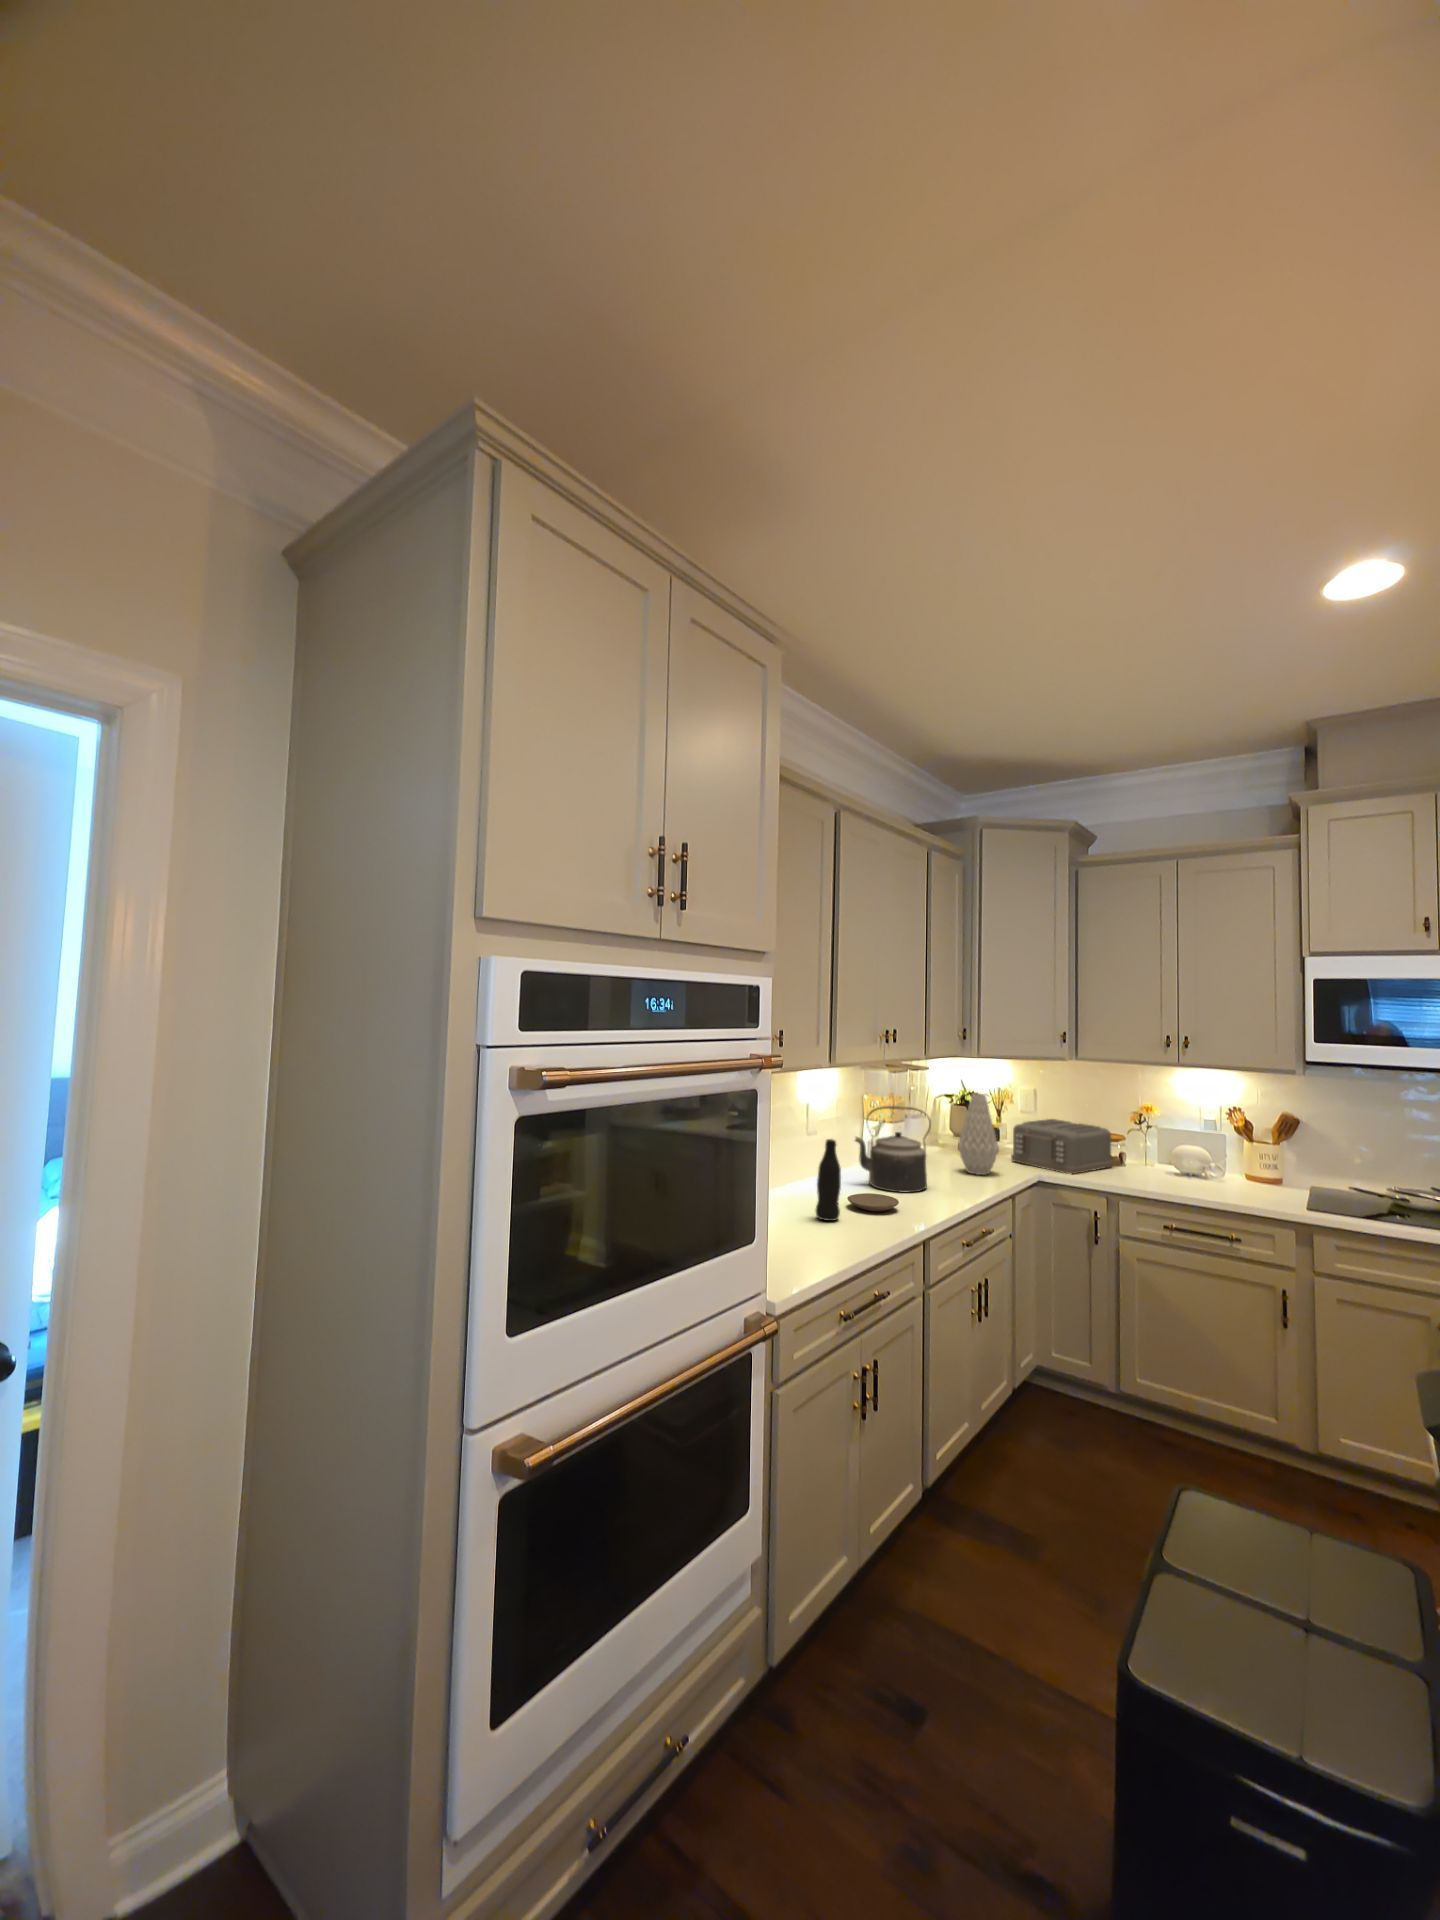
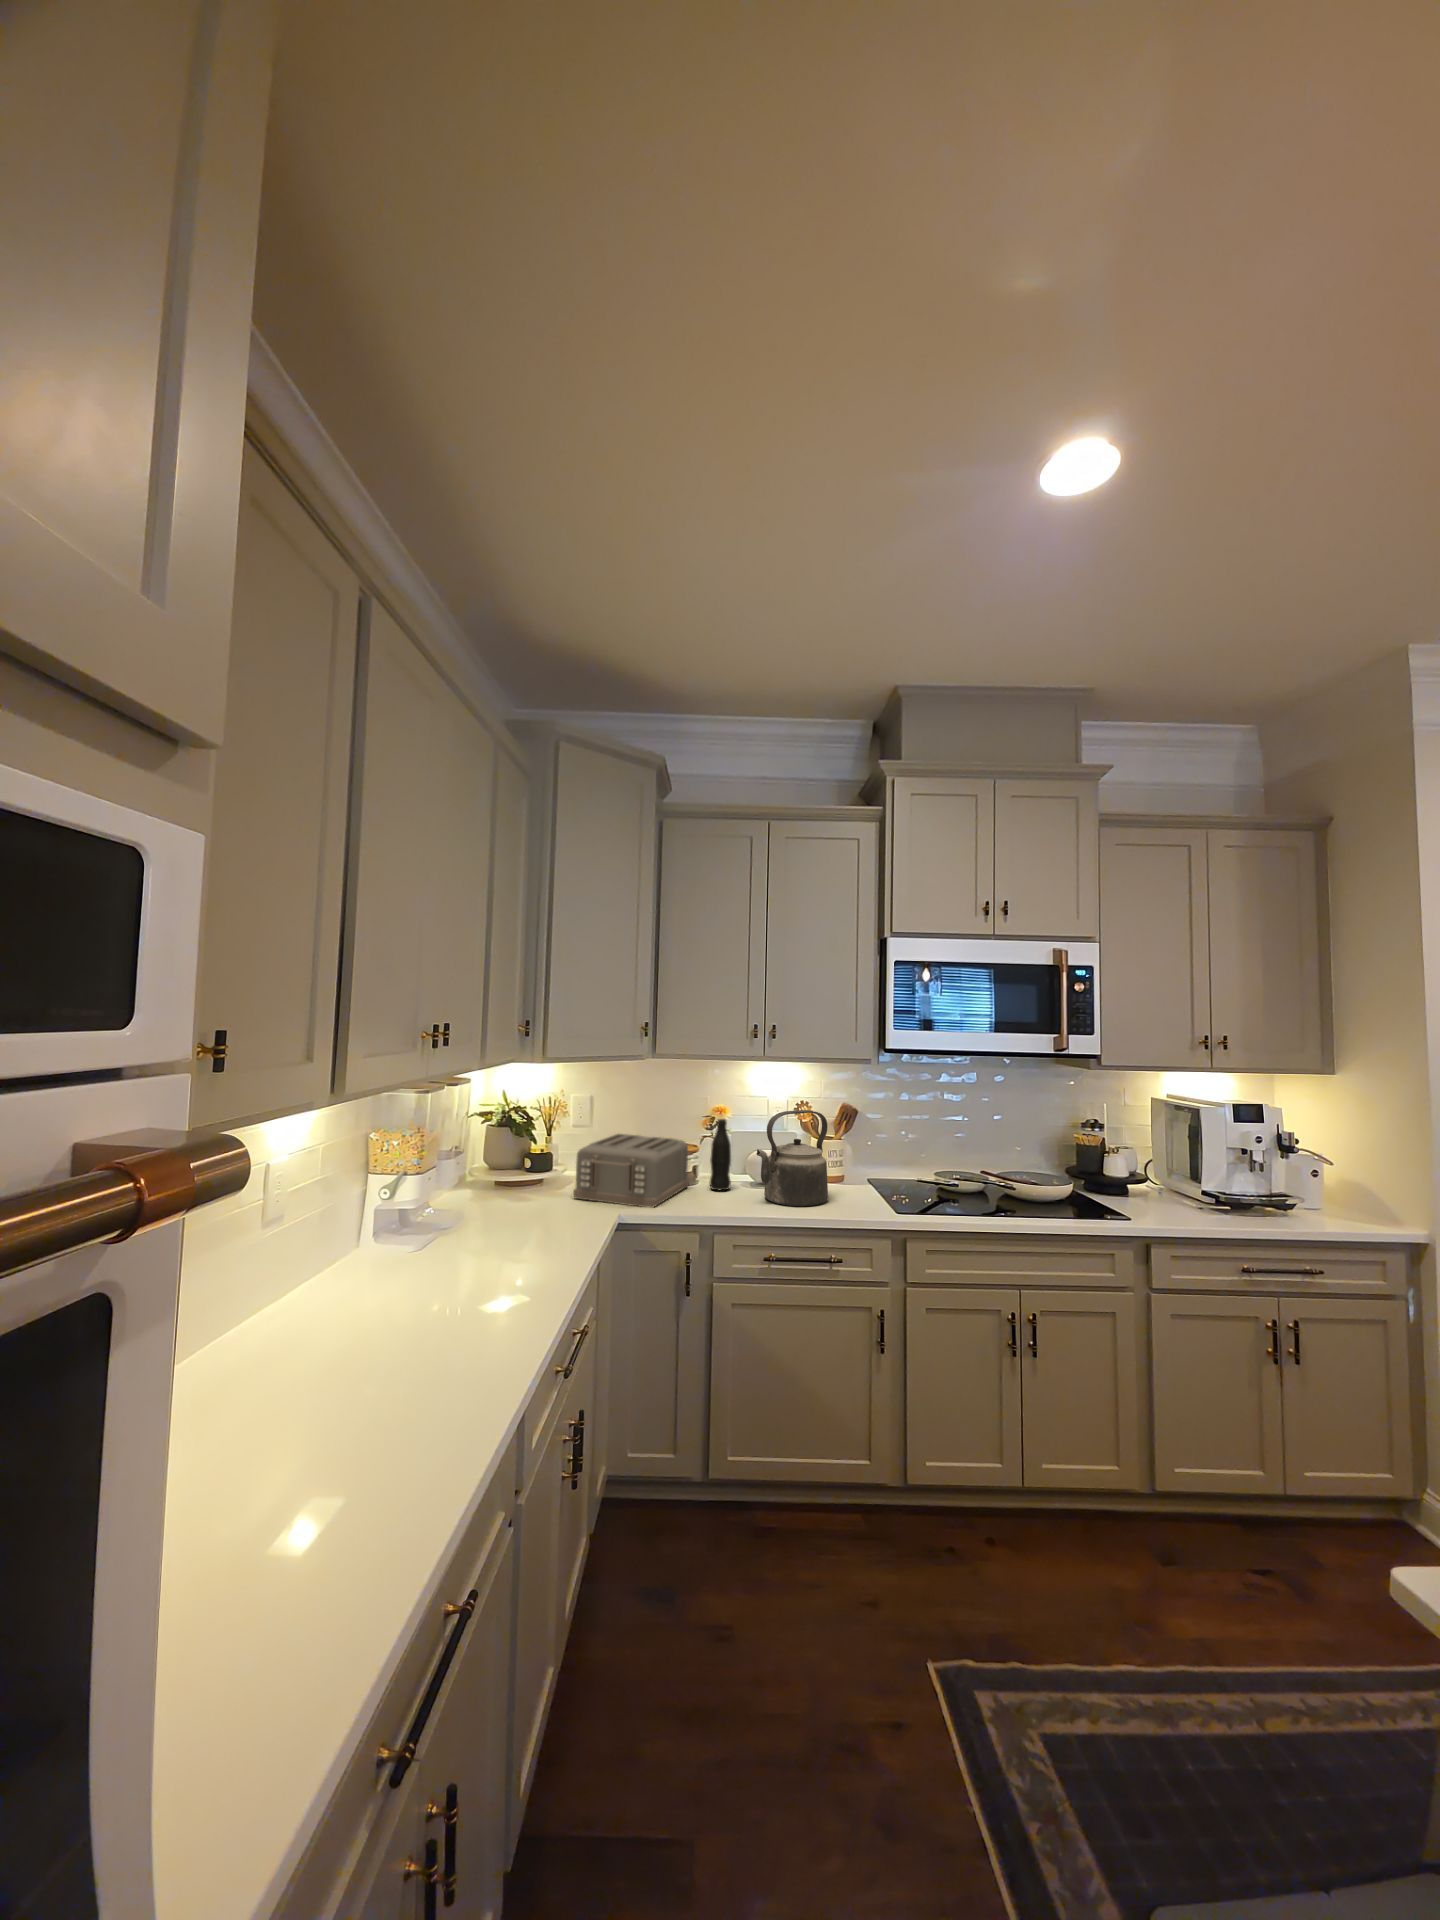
vase: present [958,1093,999,1175] -> none [514,1114,572,1233]
kettle: present [855,1106,931,1193] -> present [757,1110,828,1207]
bottle: present [816,1139,841,1221] -> present [709,1119,731,1190]
plate: present [847,1193,899,1212] -> none [357,1322,456,1368]

